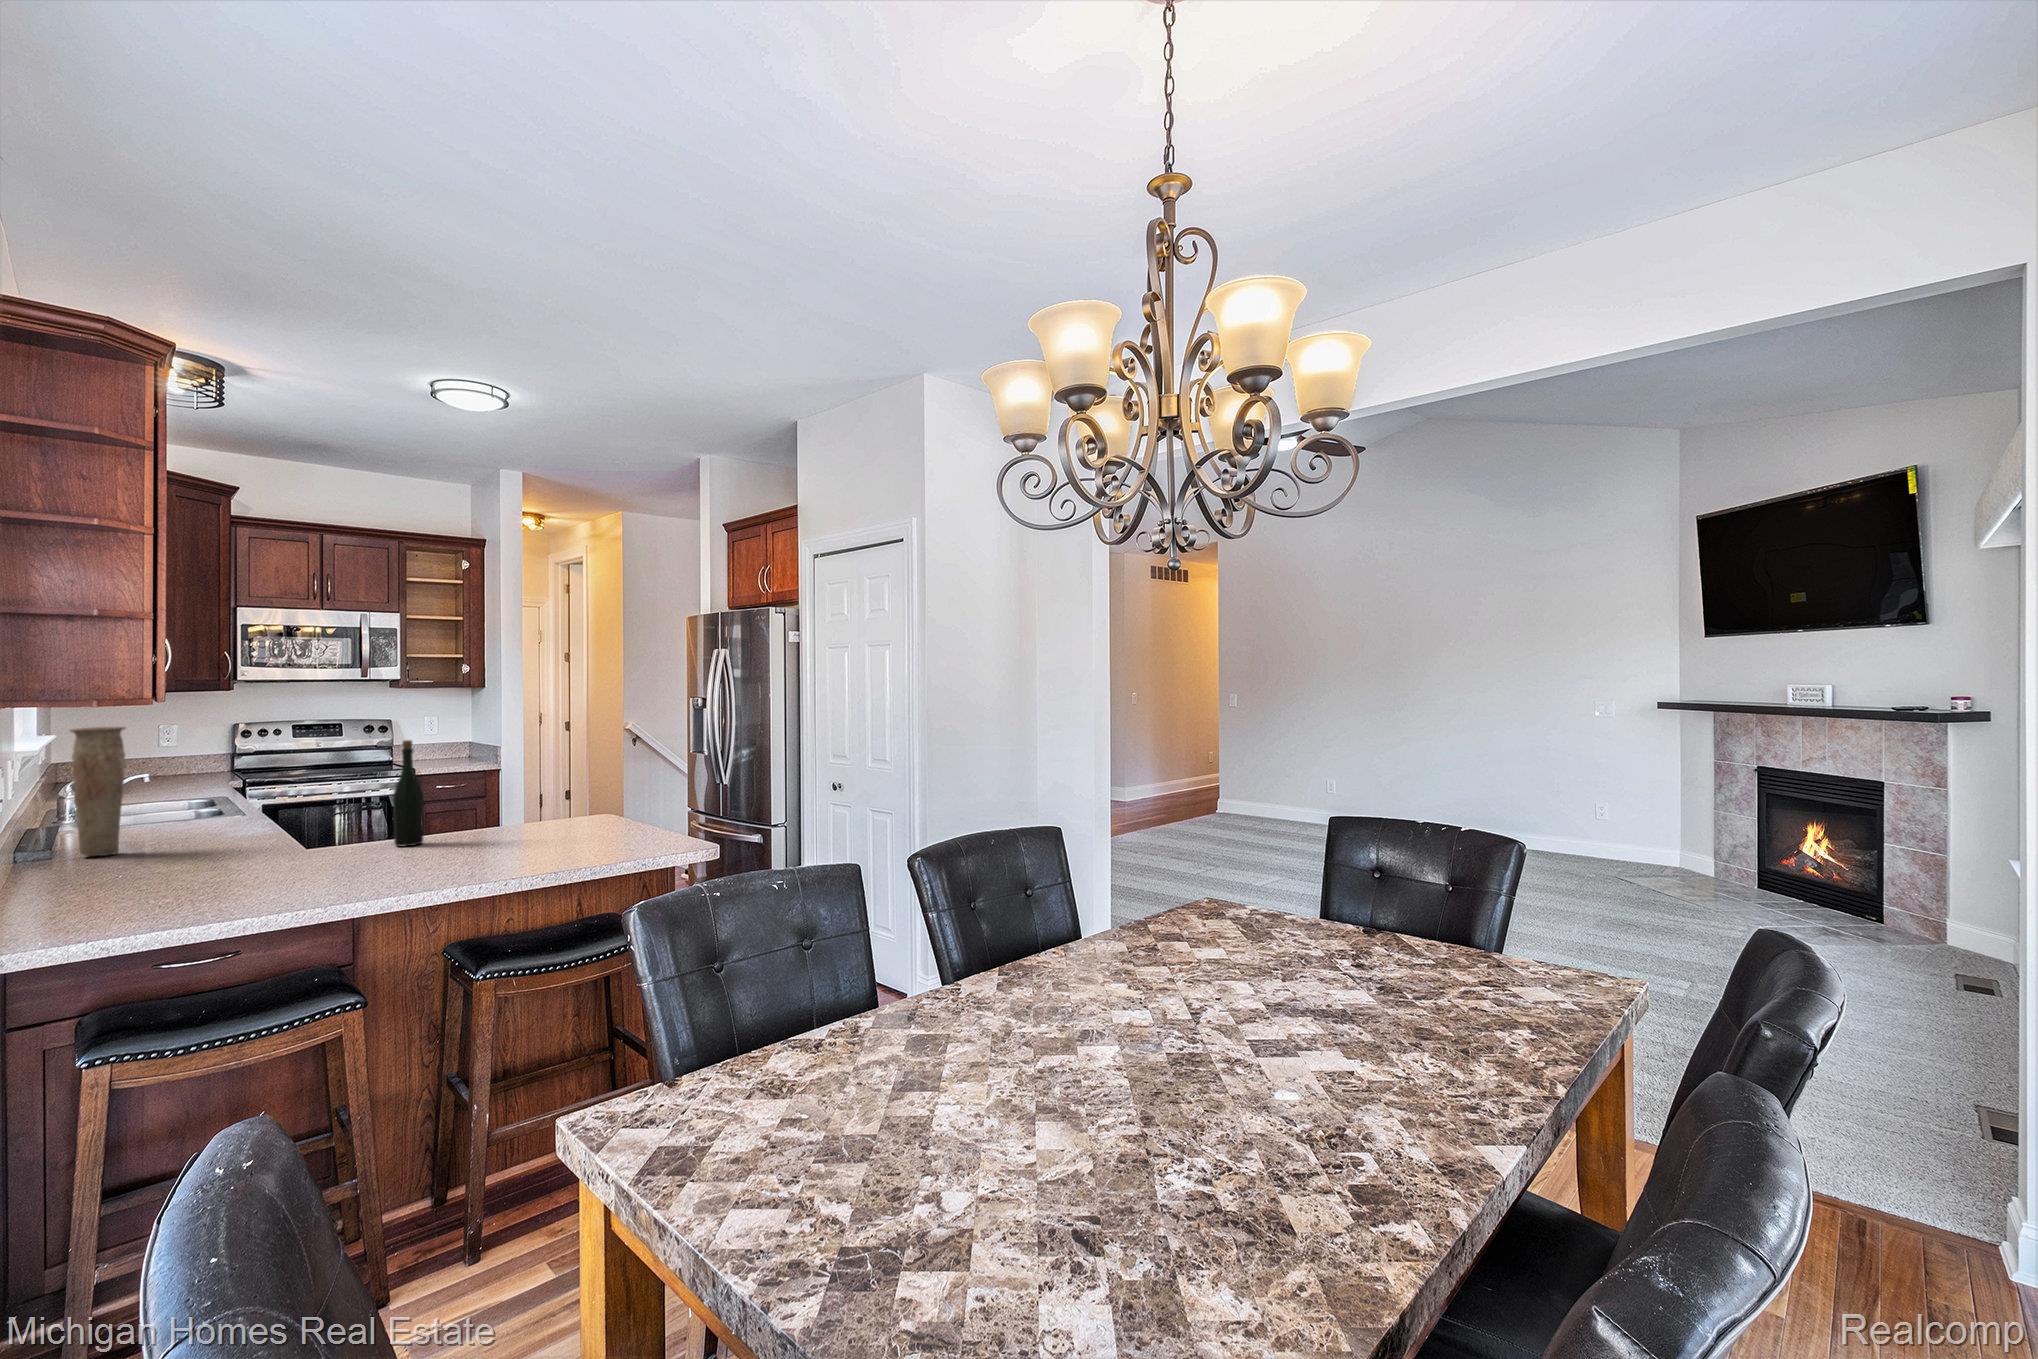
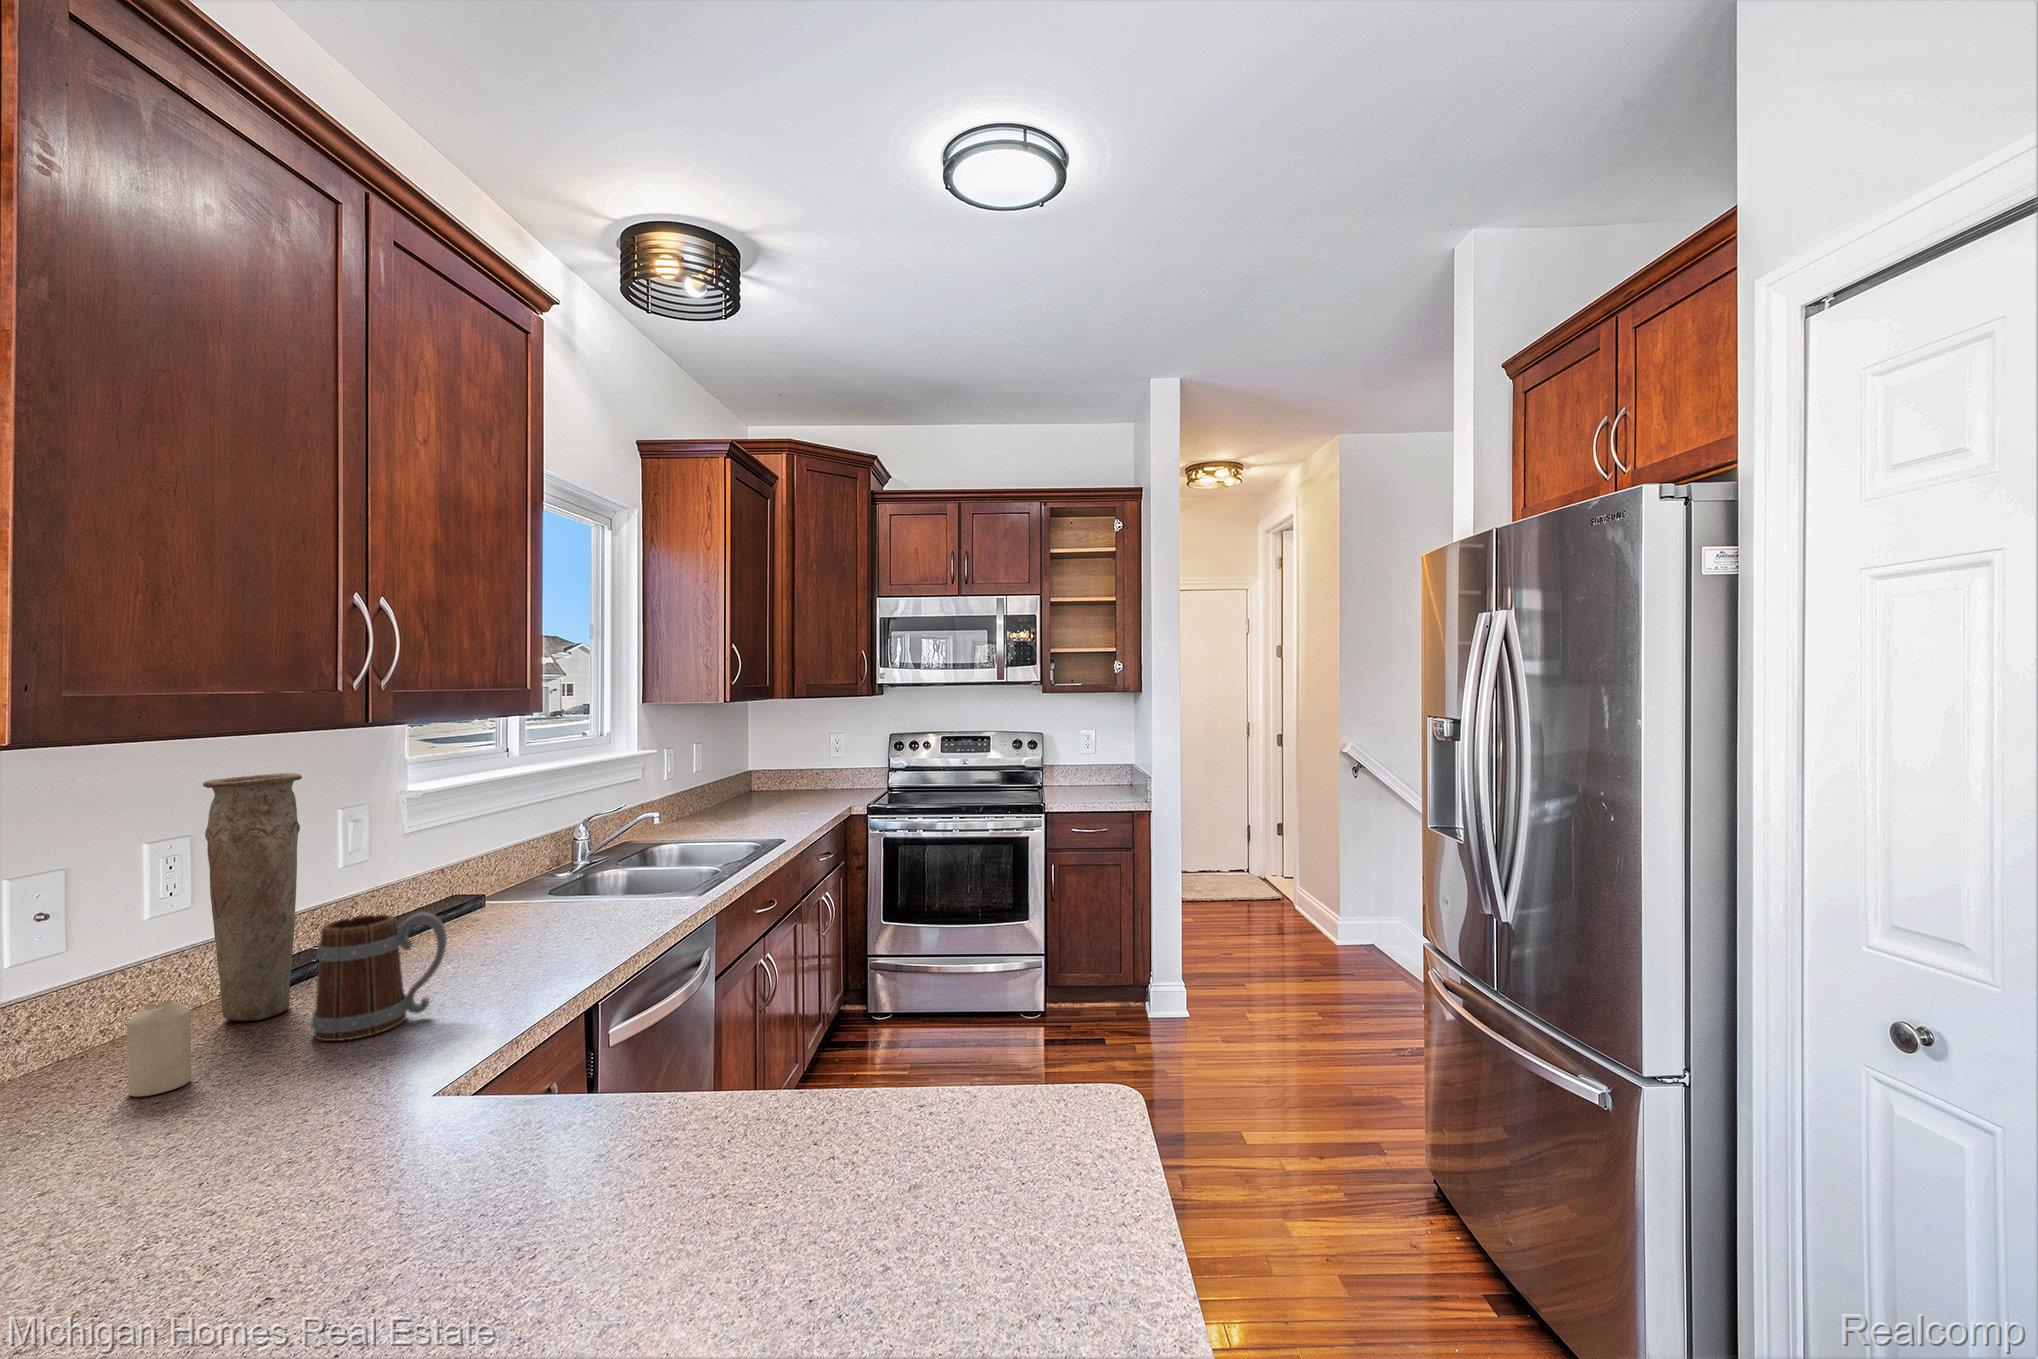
bottle: present [393,740,423,846] -> none [440,871,531,1207]
mug: none [170,792,237,851] -> present [311,912,447,1041]
candle: none [133,824,162,864] -> present [127,1000,191,1097]

